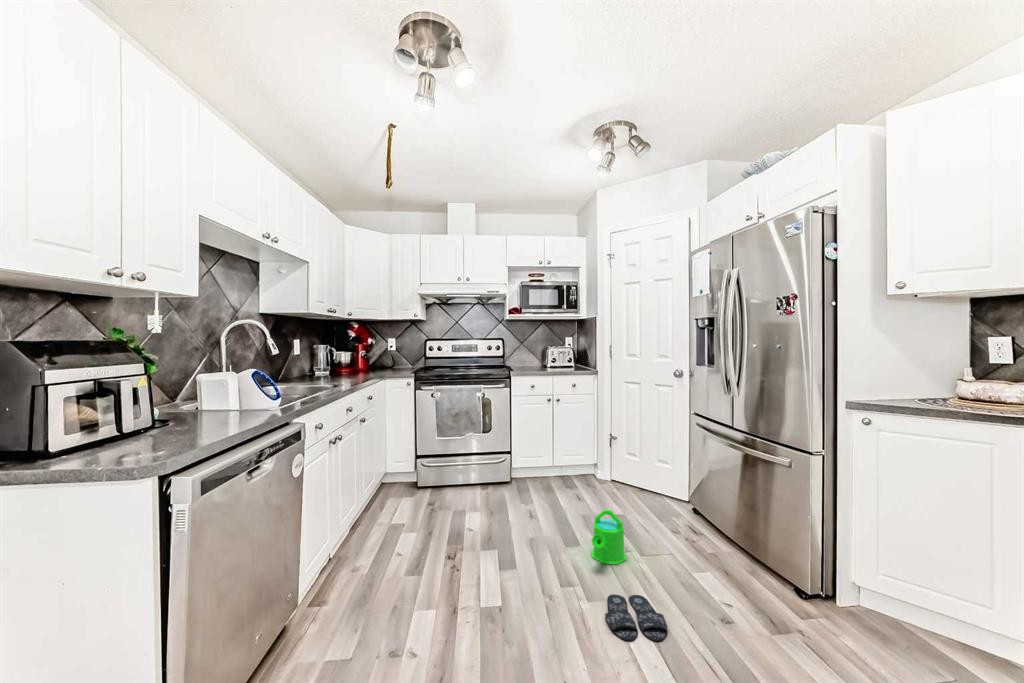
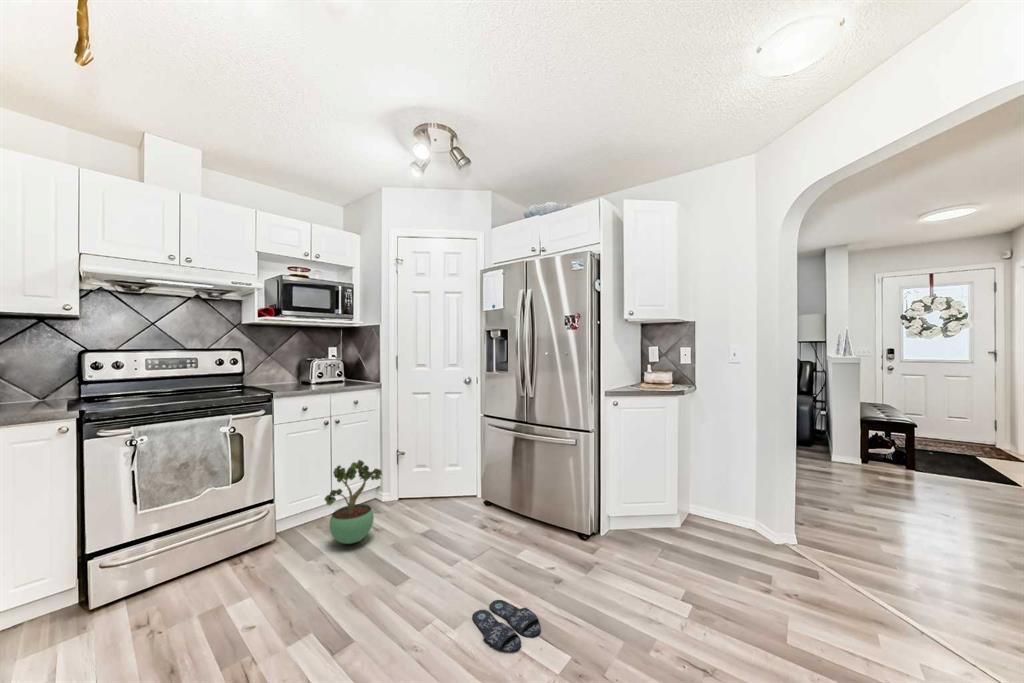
potted plant: none [535,435,580,504] -> present [325,460,382,544]
watering can: present [591,509,626,564] -> none [424,526,462,586]

